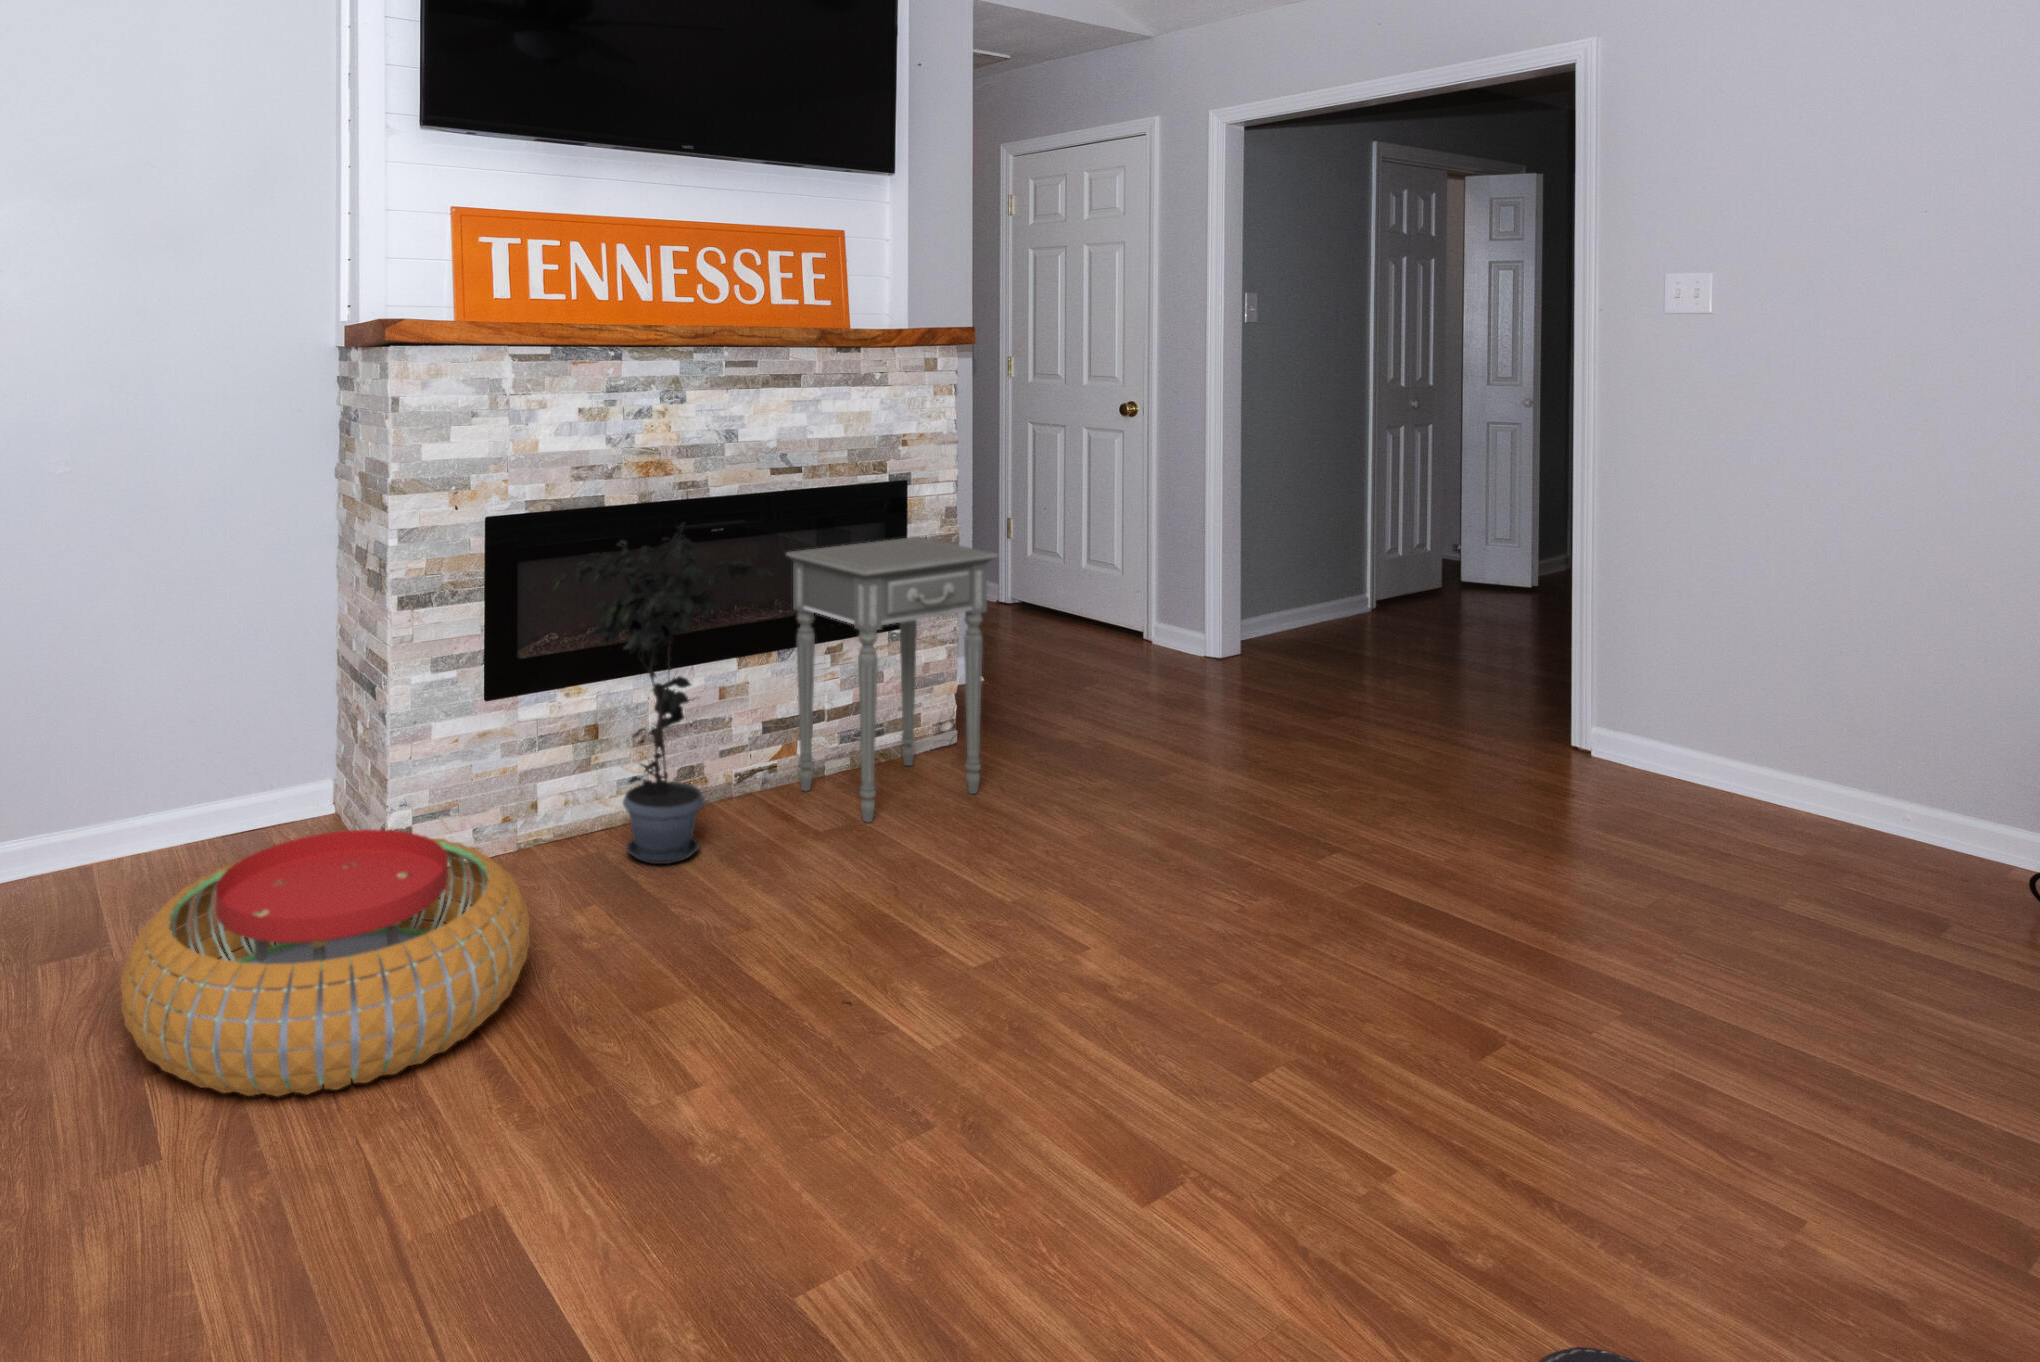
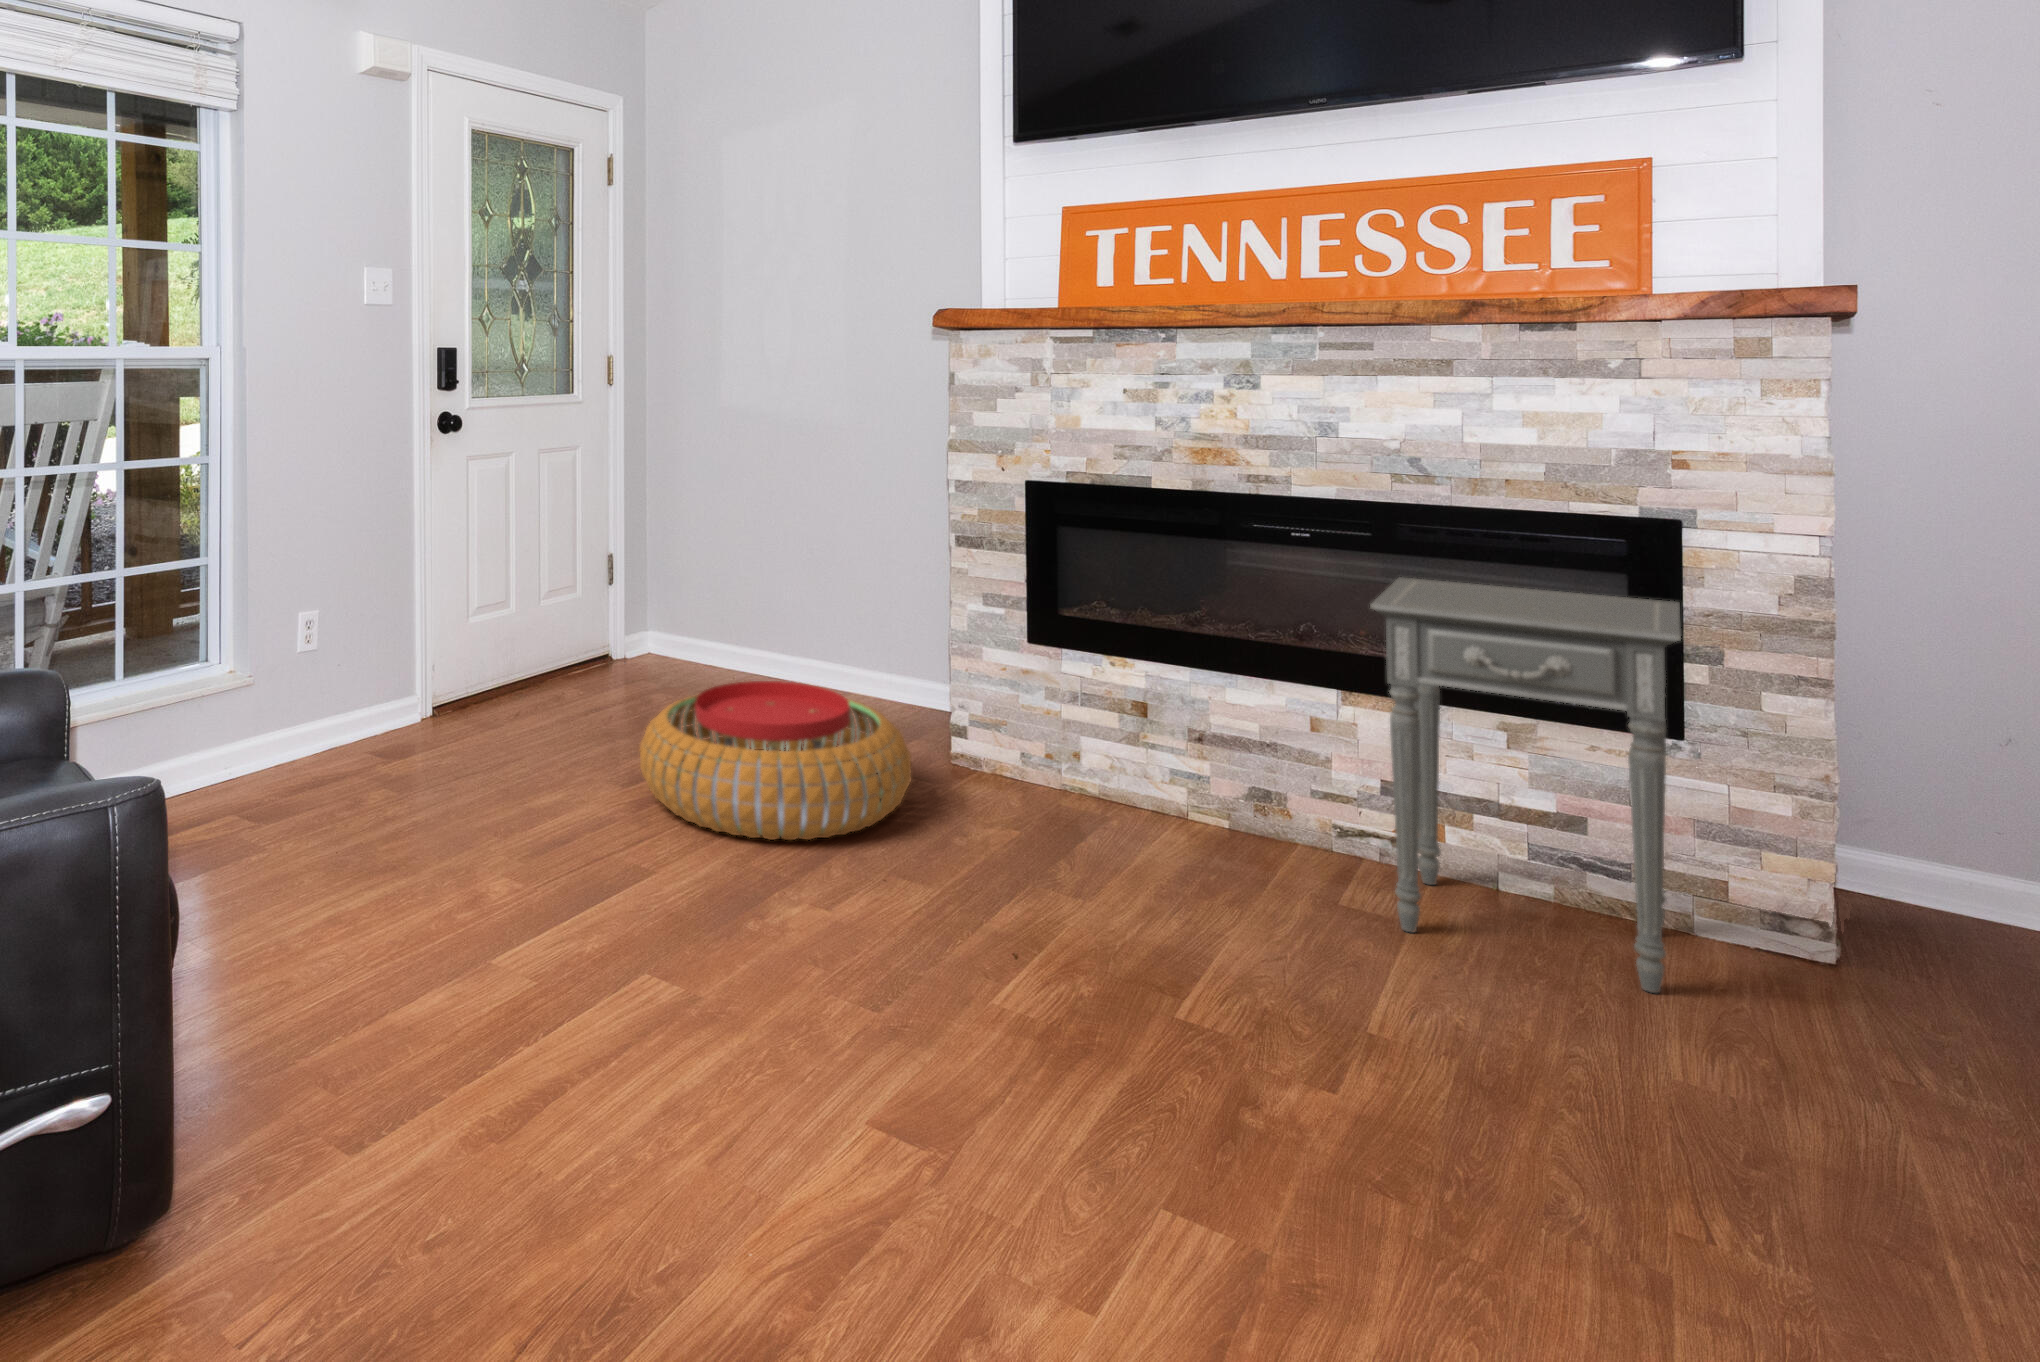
potted plant: present [553,523,773,864] -> none [1029,507,1255,856]

